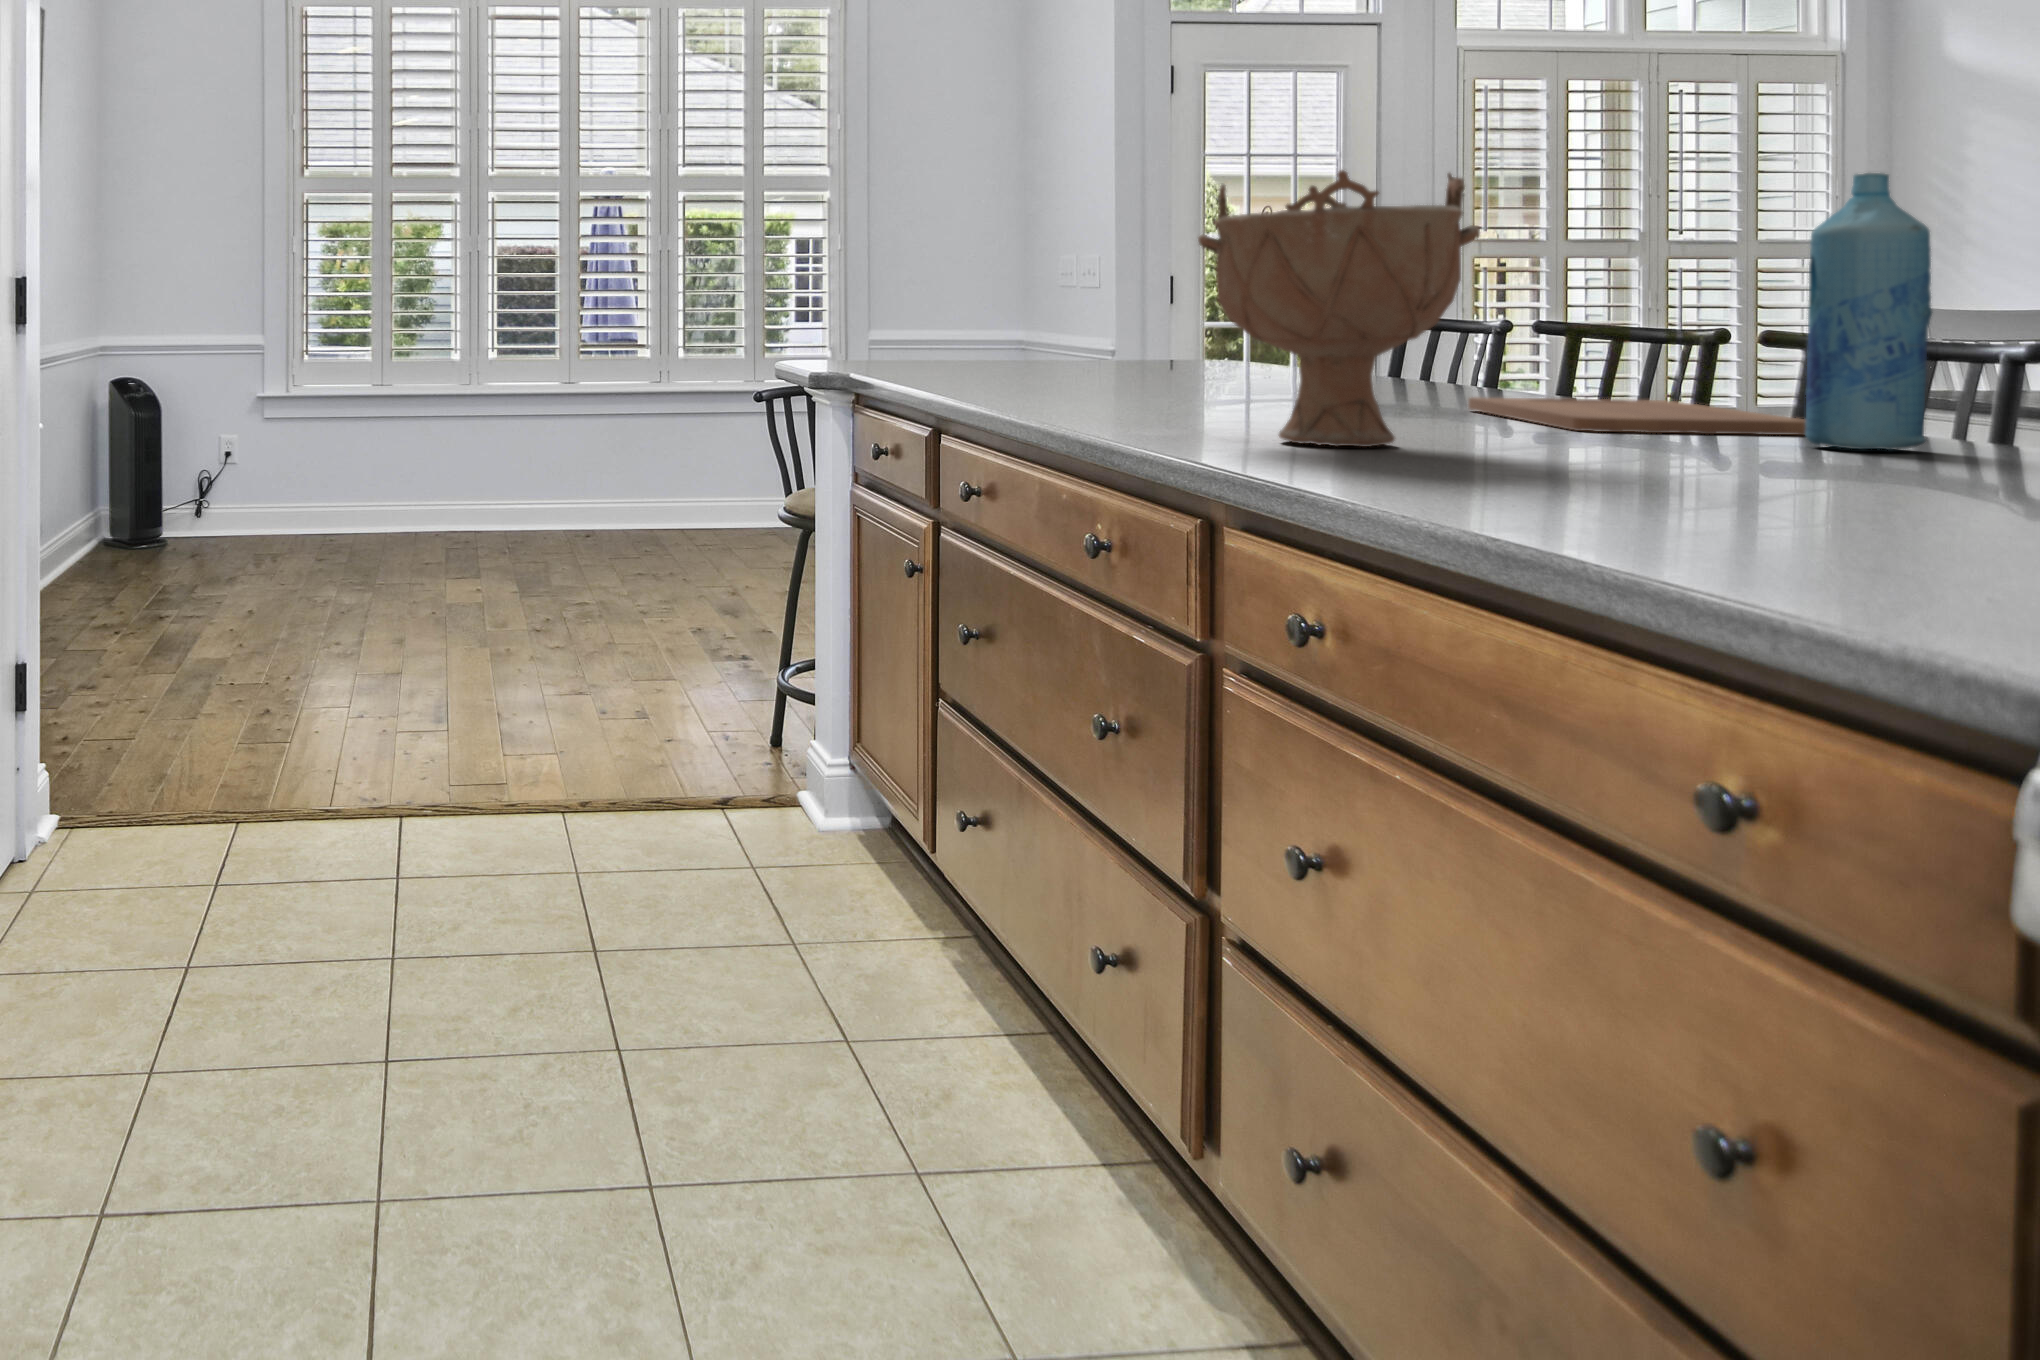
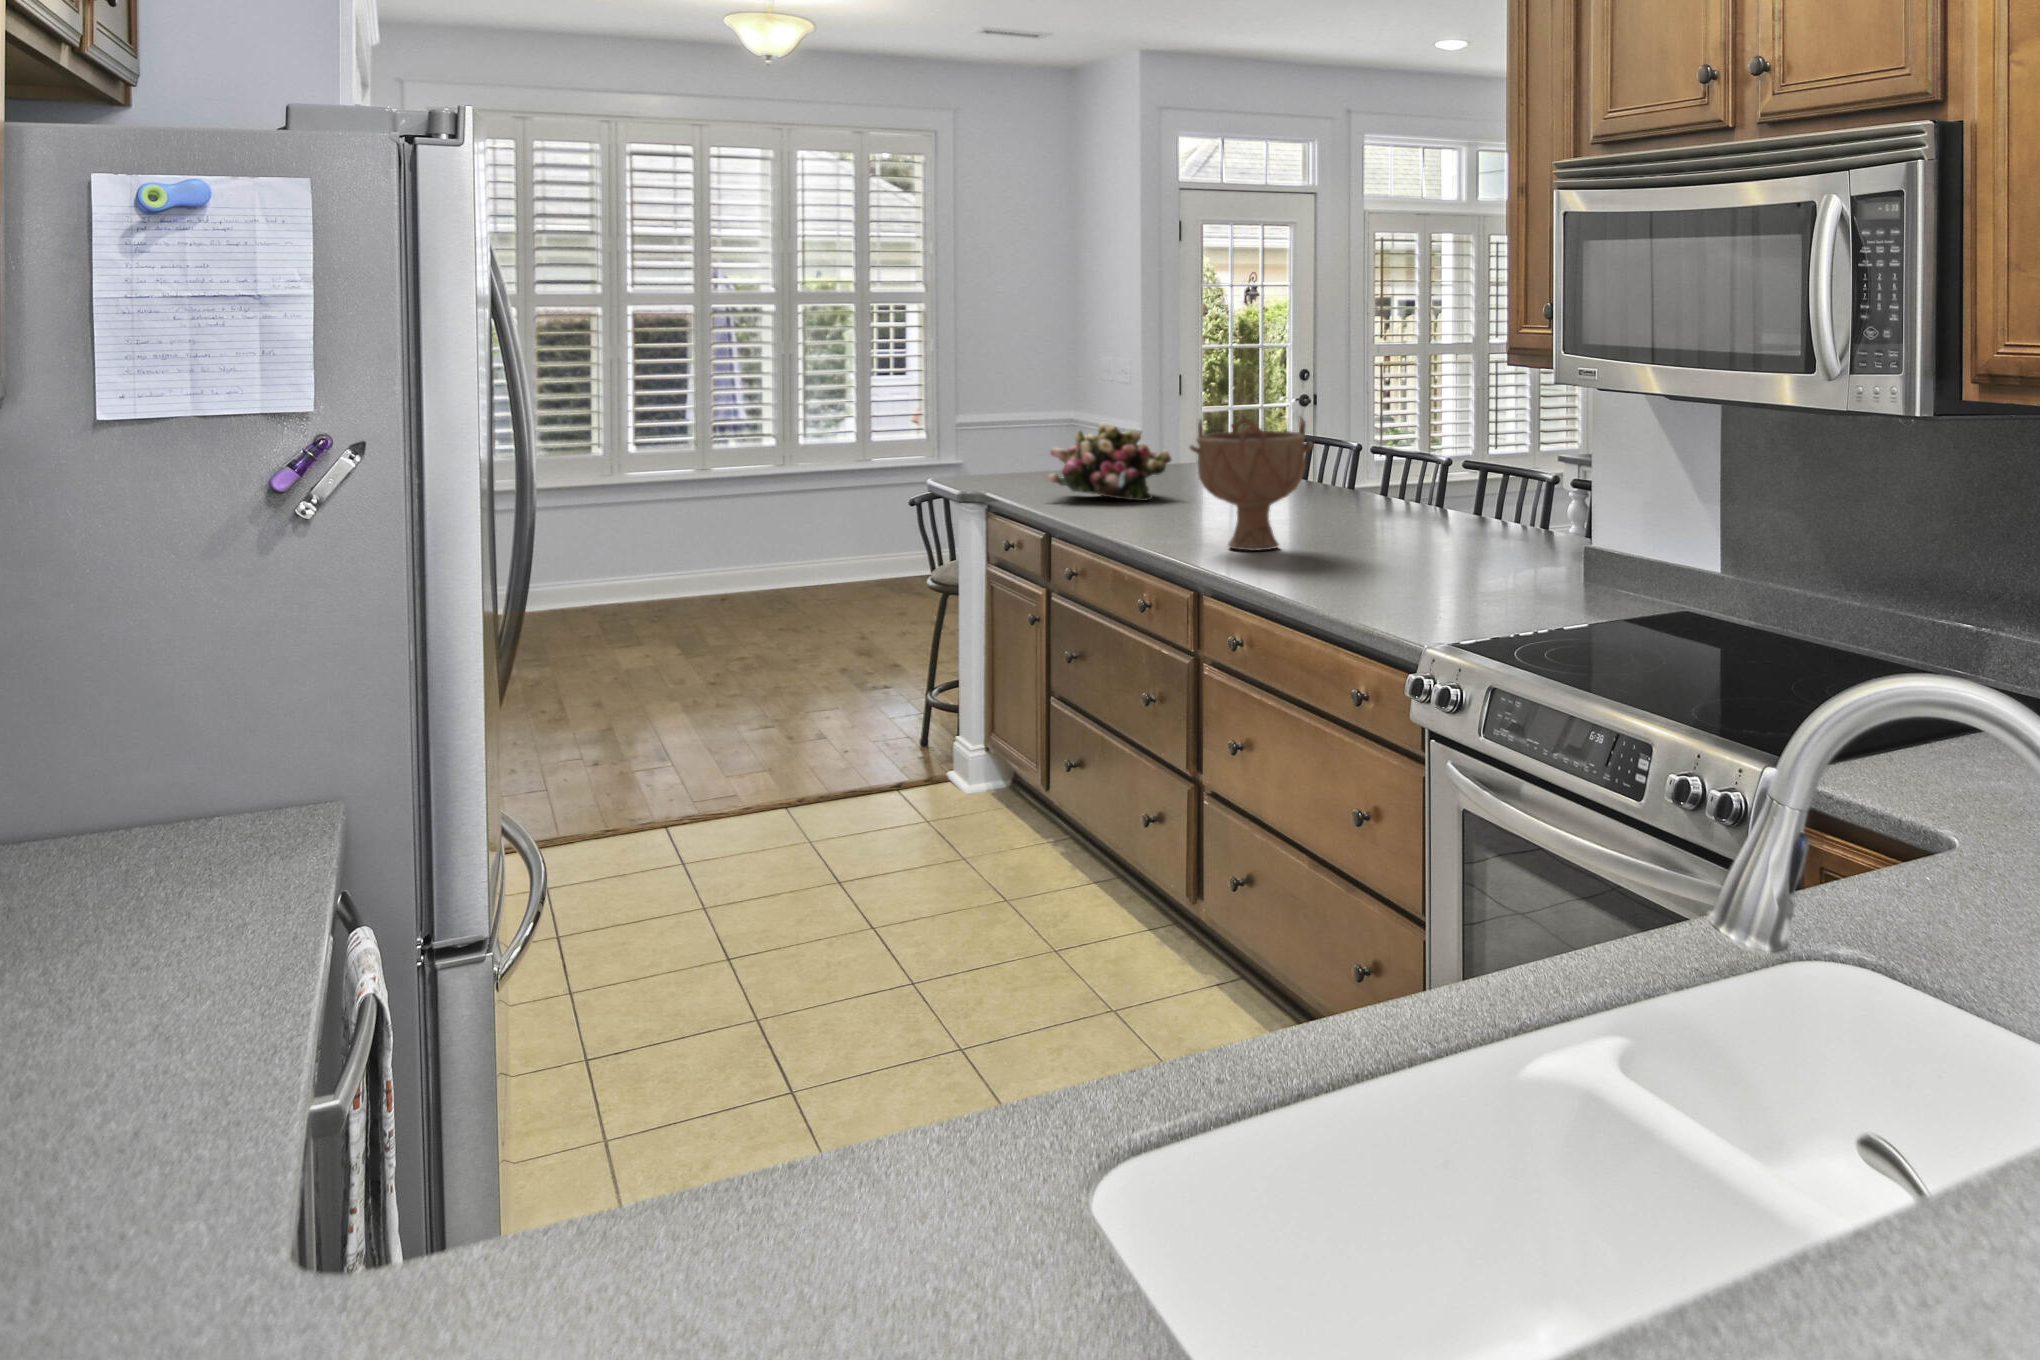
bottle: present [1805,173,1933,450] -> none [1452,413,1495,539]
flower arrangement: none [945,269,1157,390] -> present [1047,423,1172,501]
cutting board: present [1468,397,1806,435] -> none [1329,504,1466,530]

